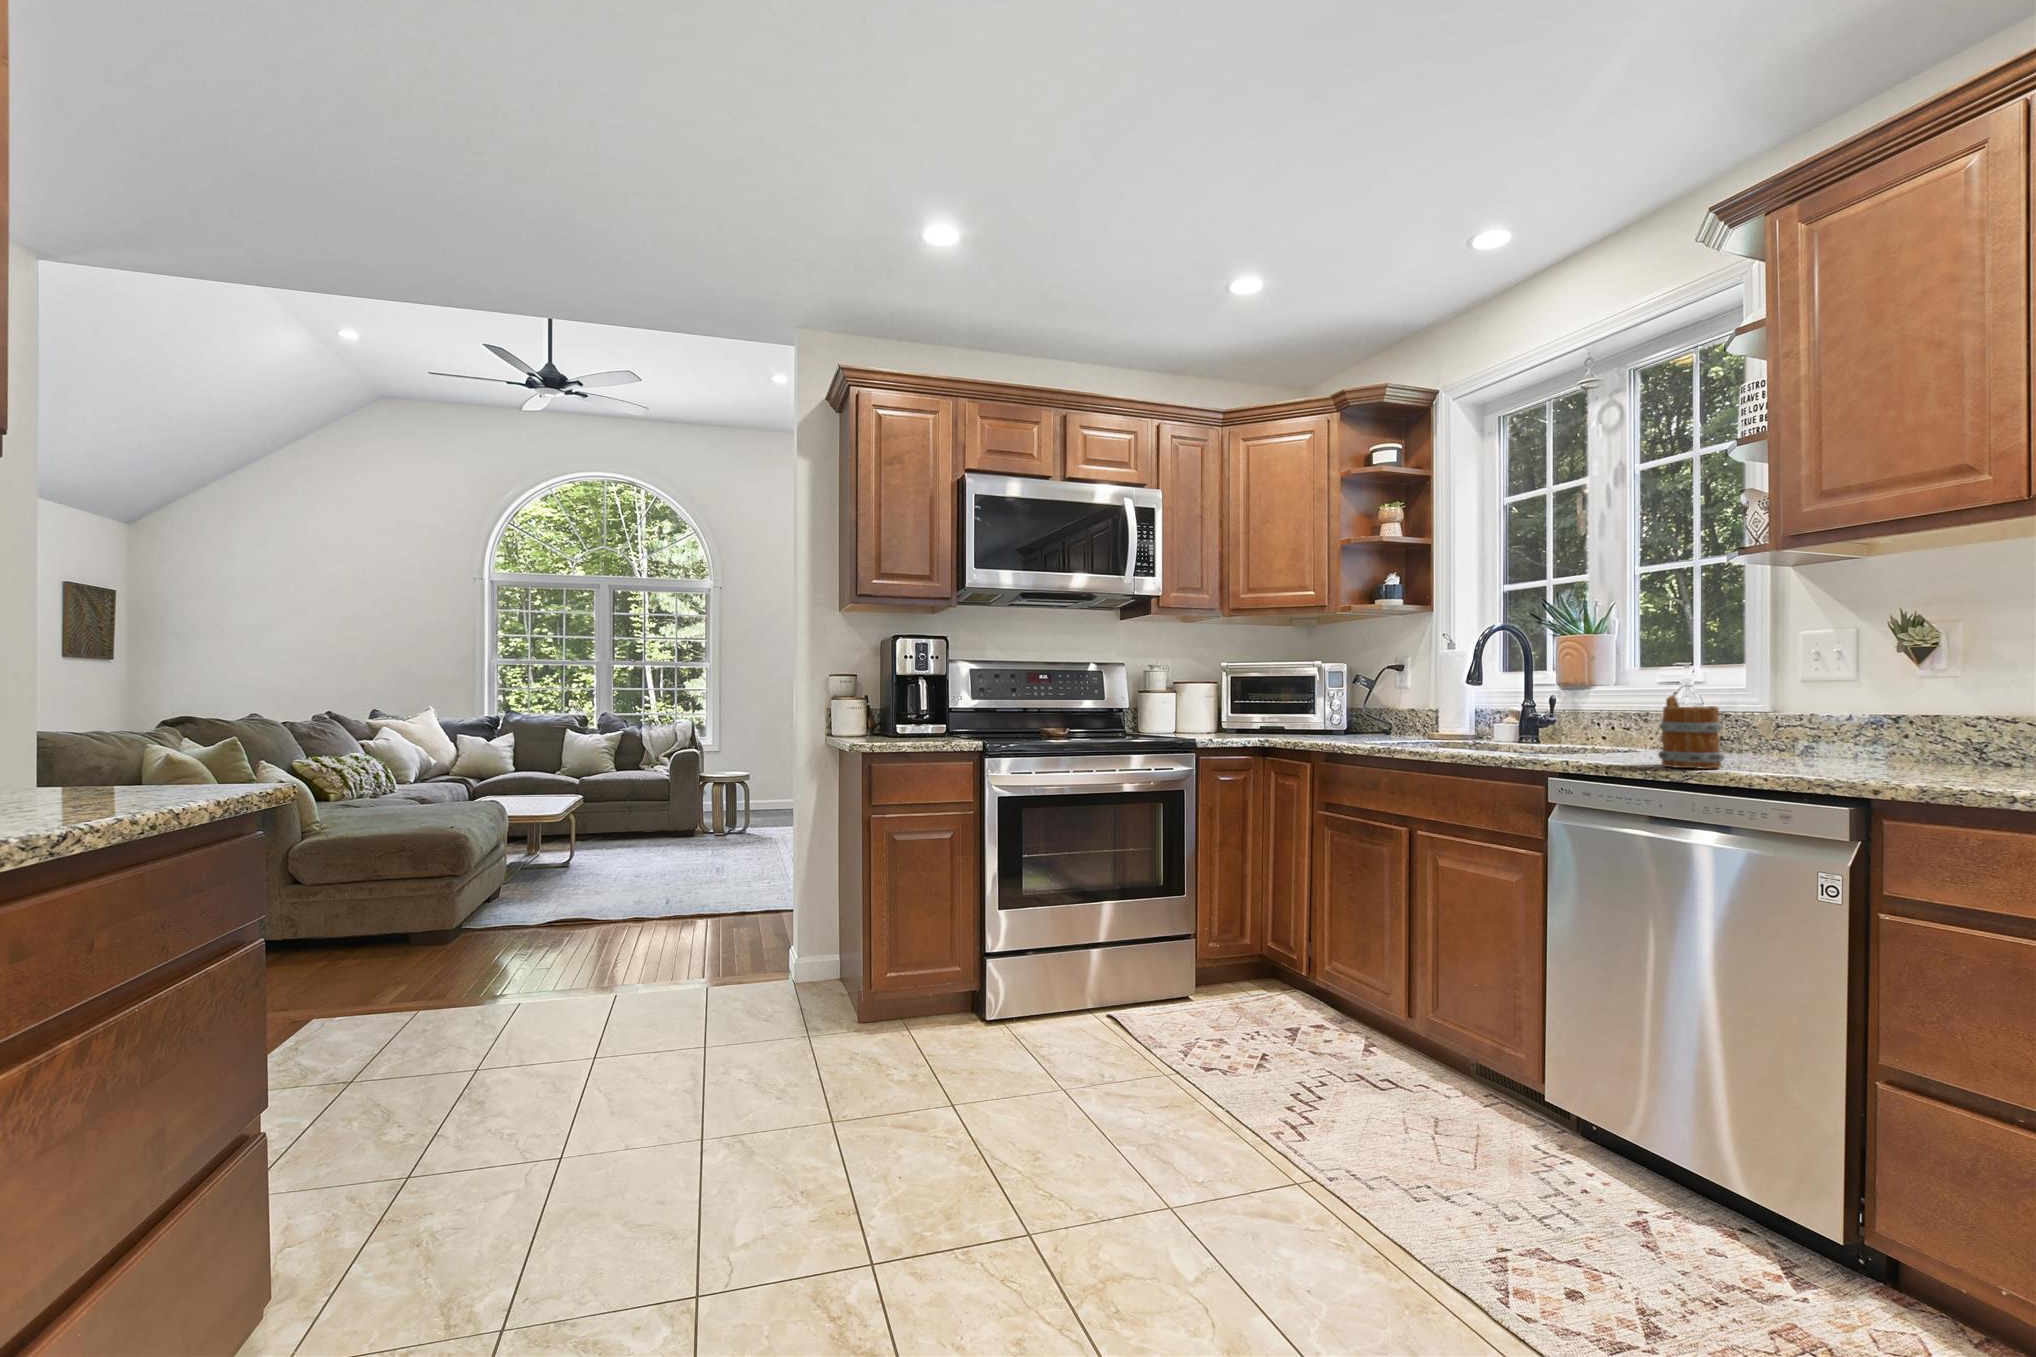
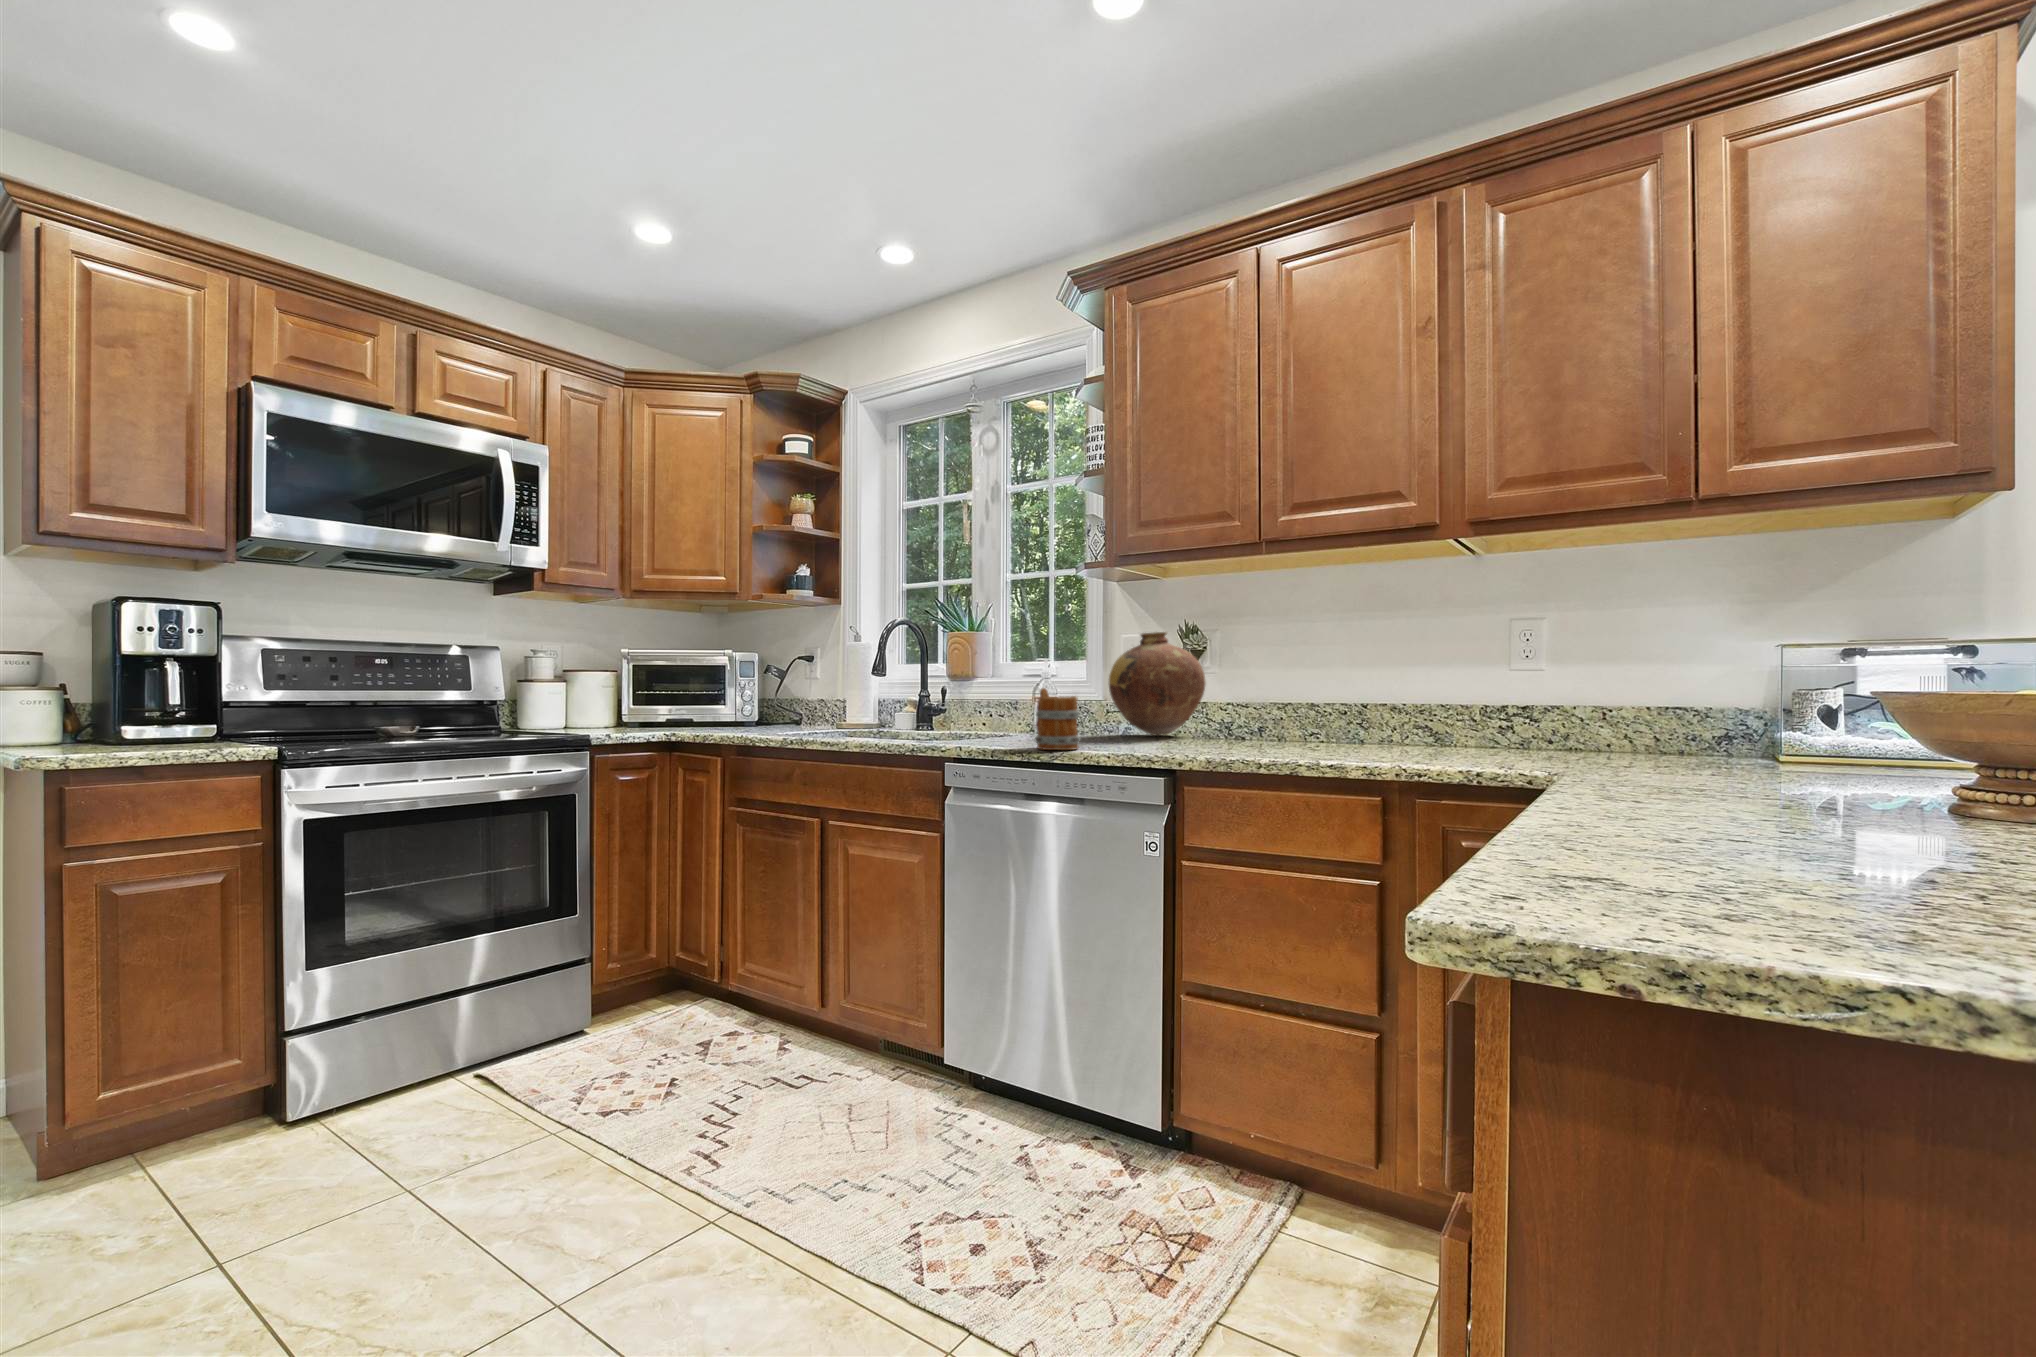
vase: none [1776,626,1942,758] -> present [1109,632,1206,736]

